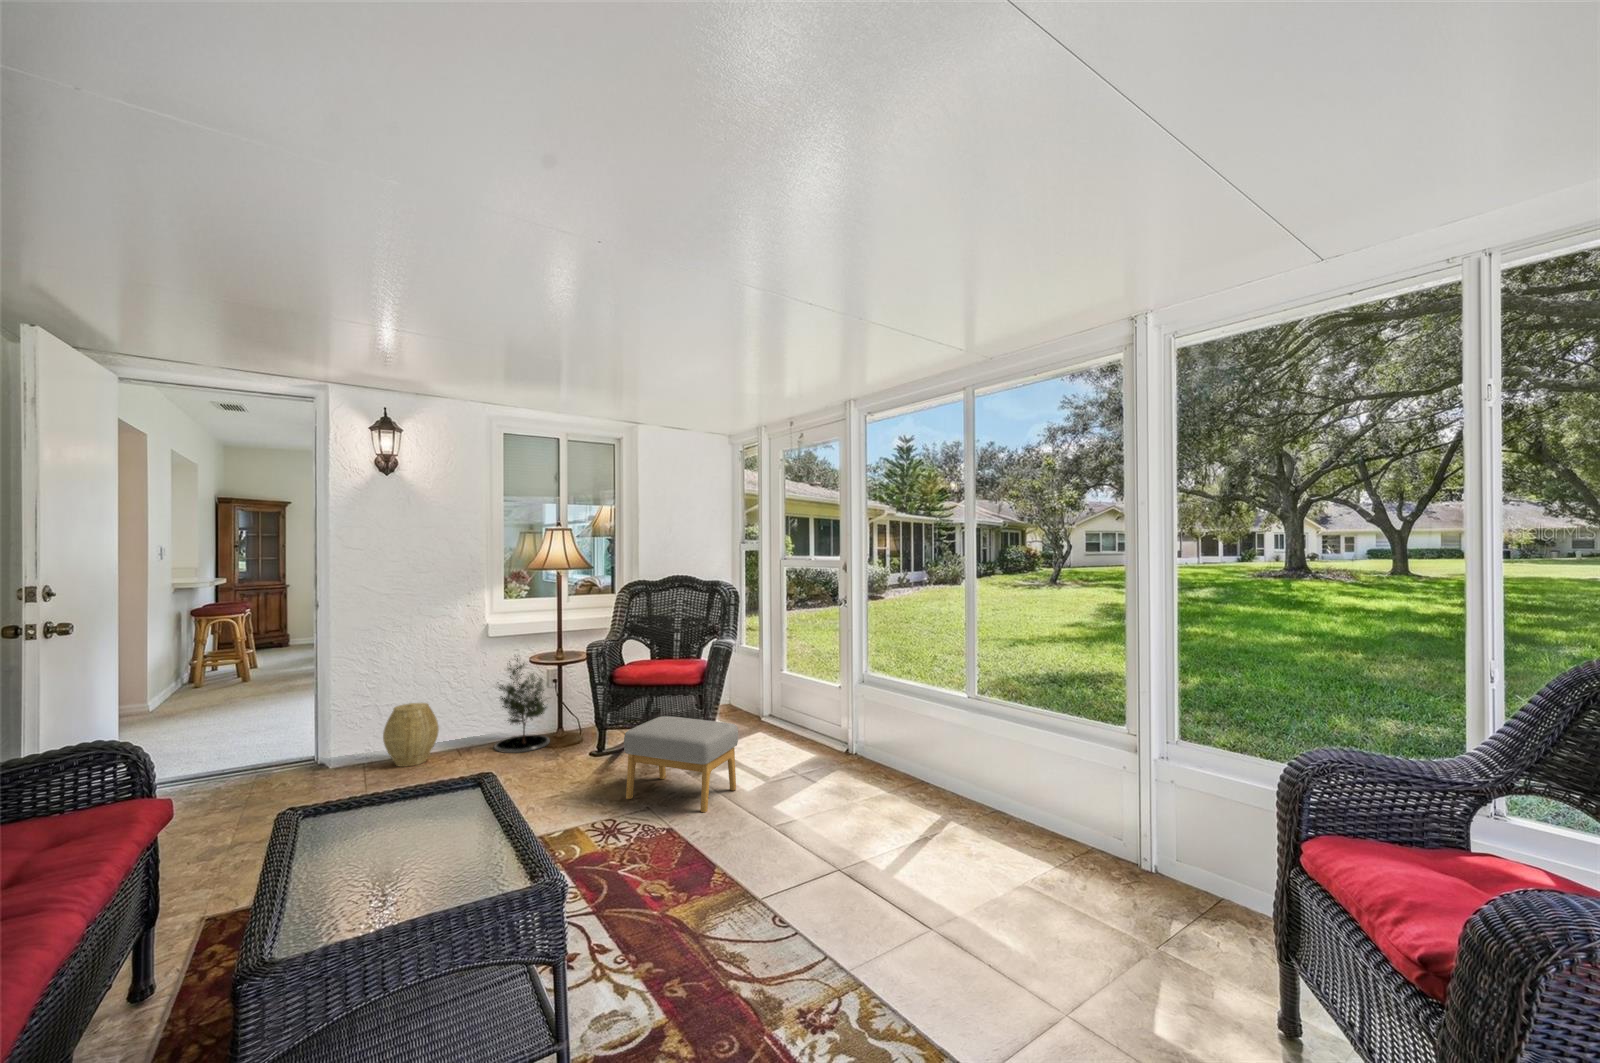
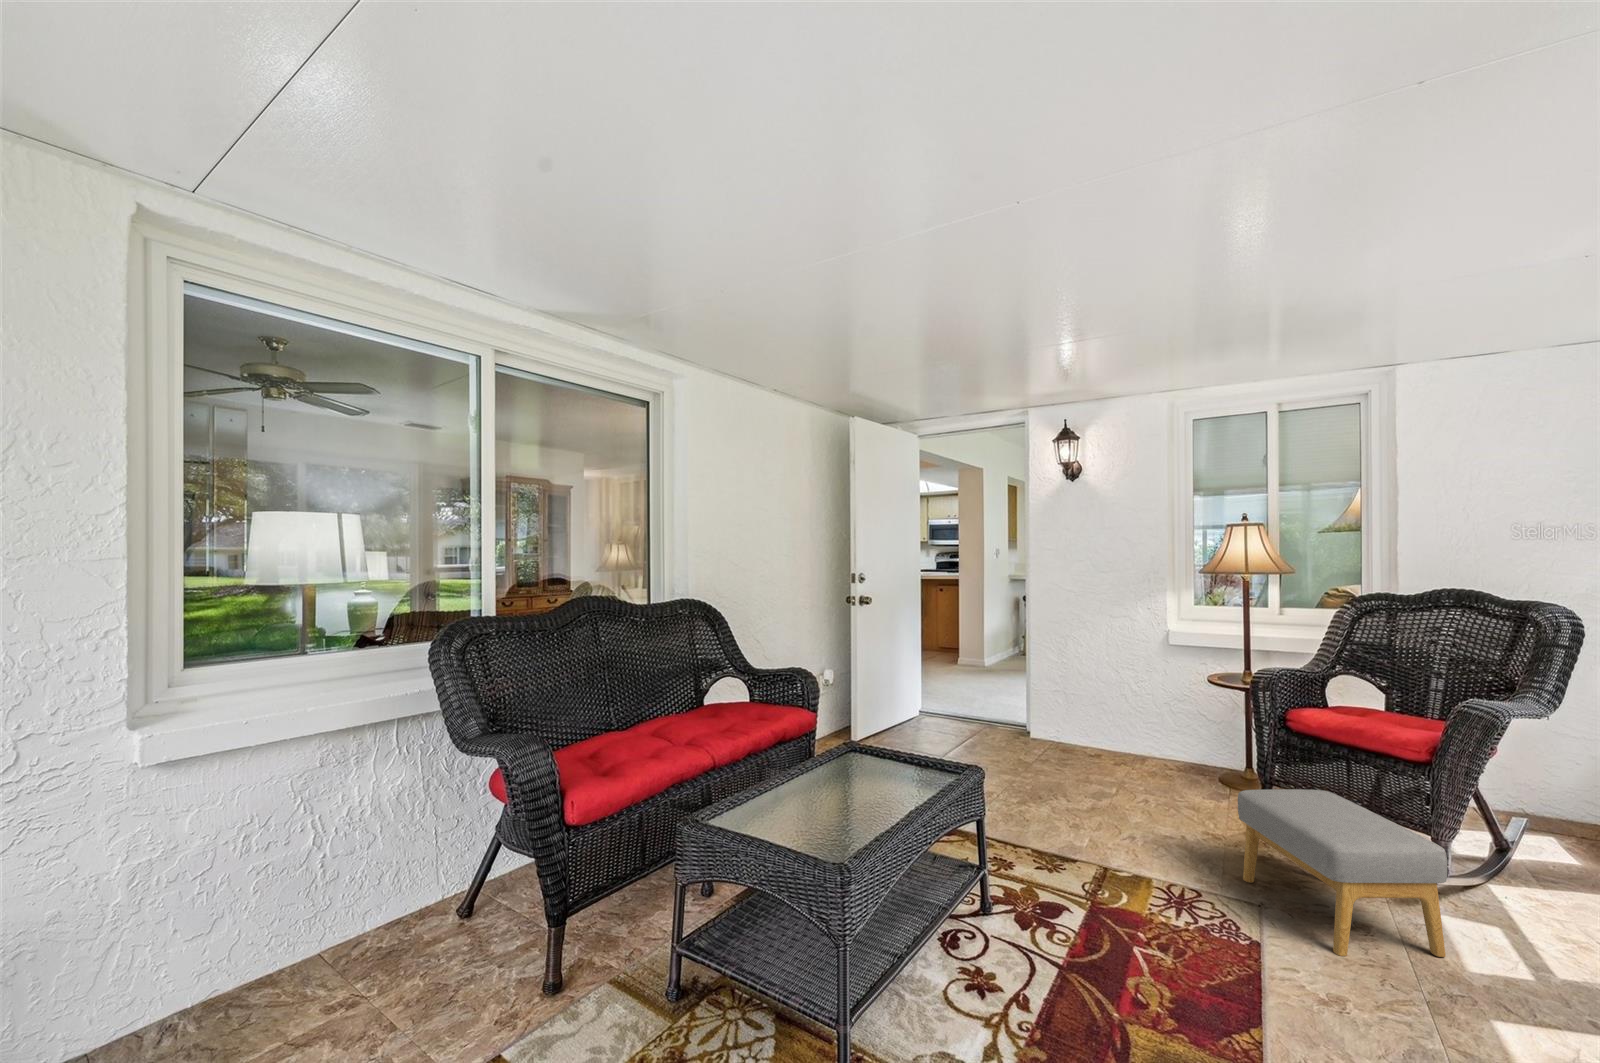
potted tree: present [494,658,550,753] -> none [1157,665,1234,782]
woven basket: present [383,703,439,767] -> none [1054,694,1103,755]

